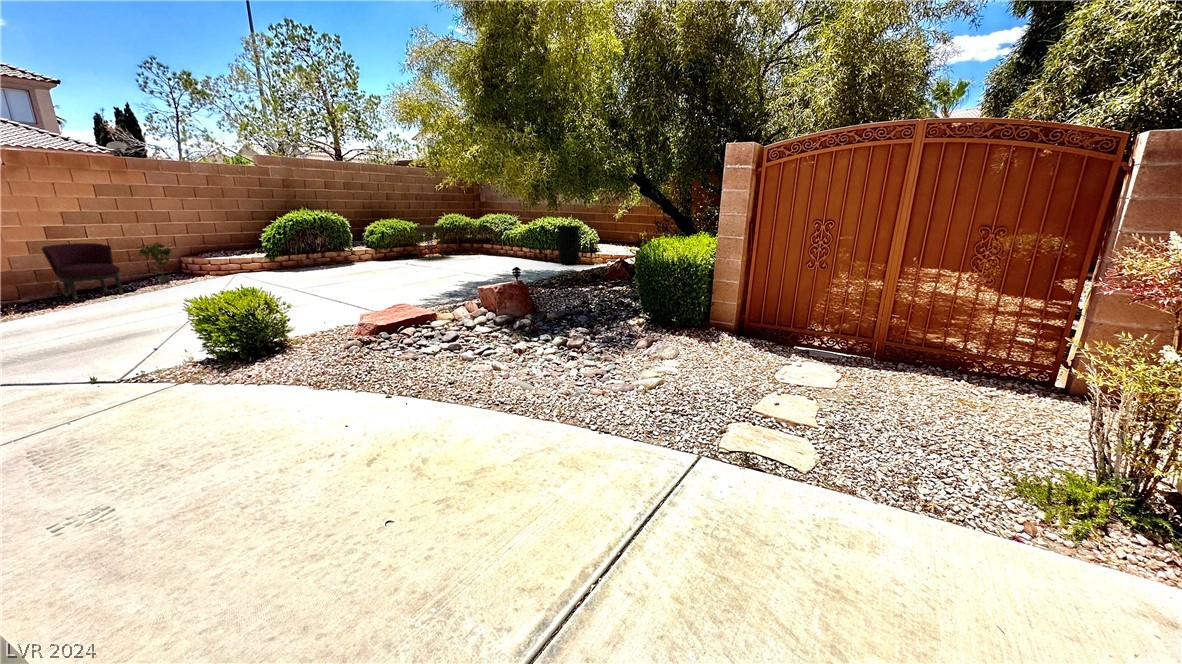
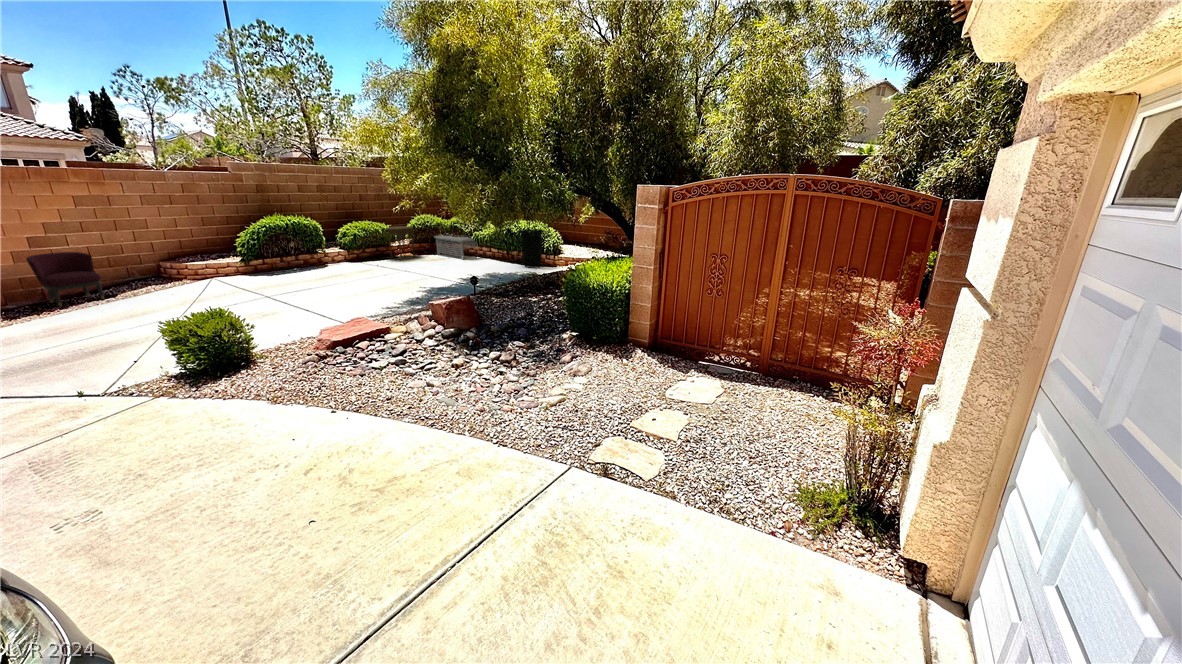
storage bench: none [463,235,511,259] -> present [435,234,477,259]
potted plant: present [137,242,171,284] -> none [115,248,150,288]

